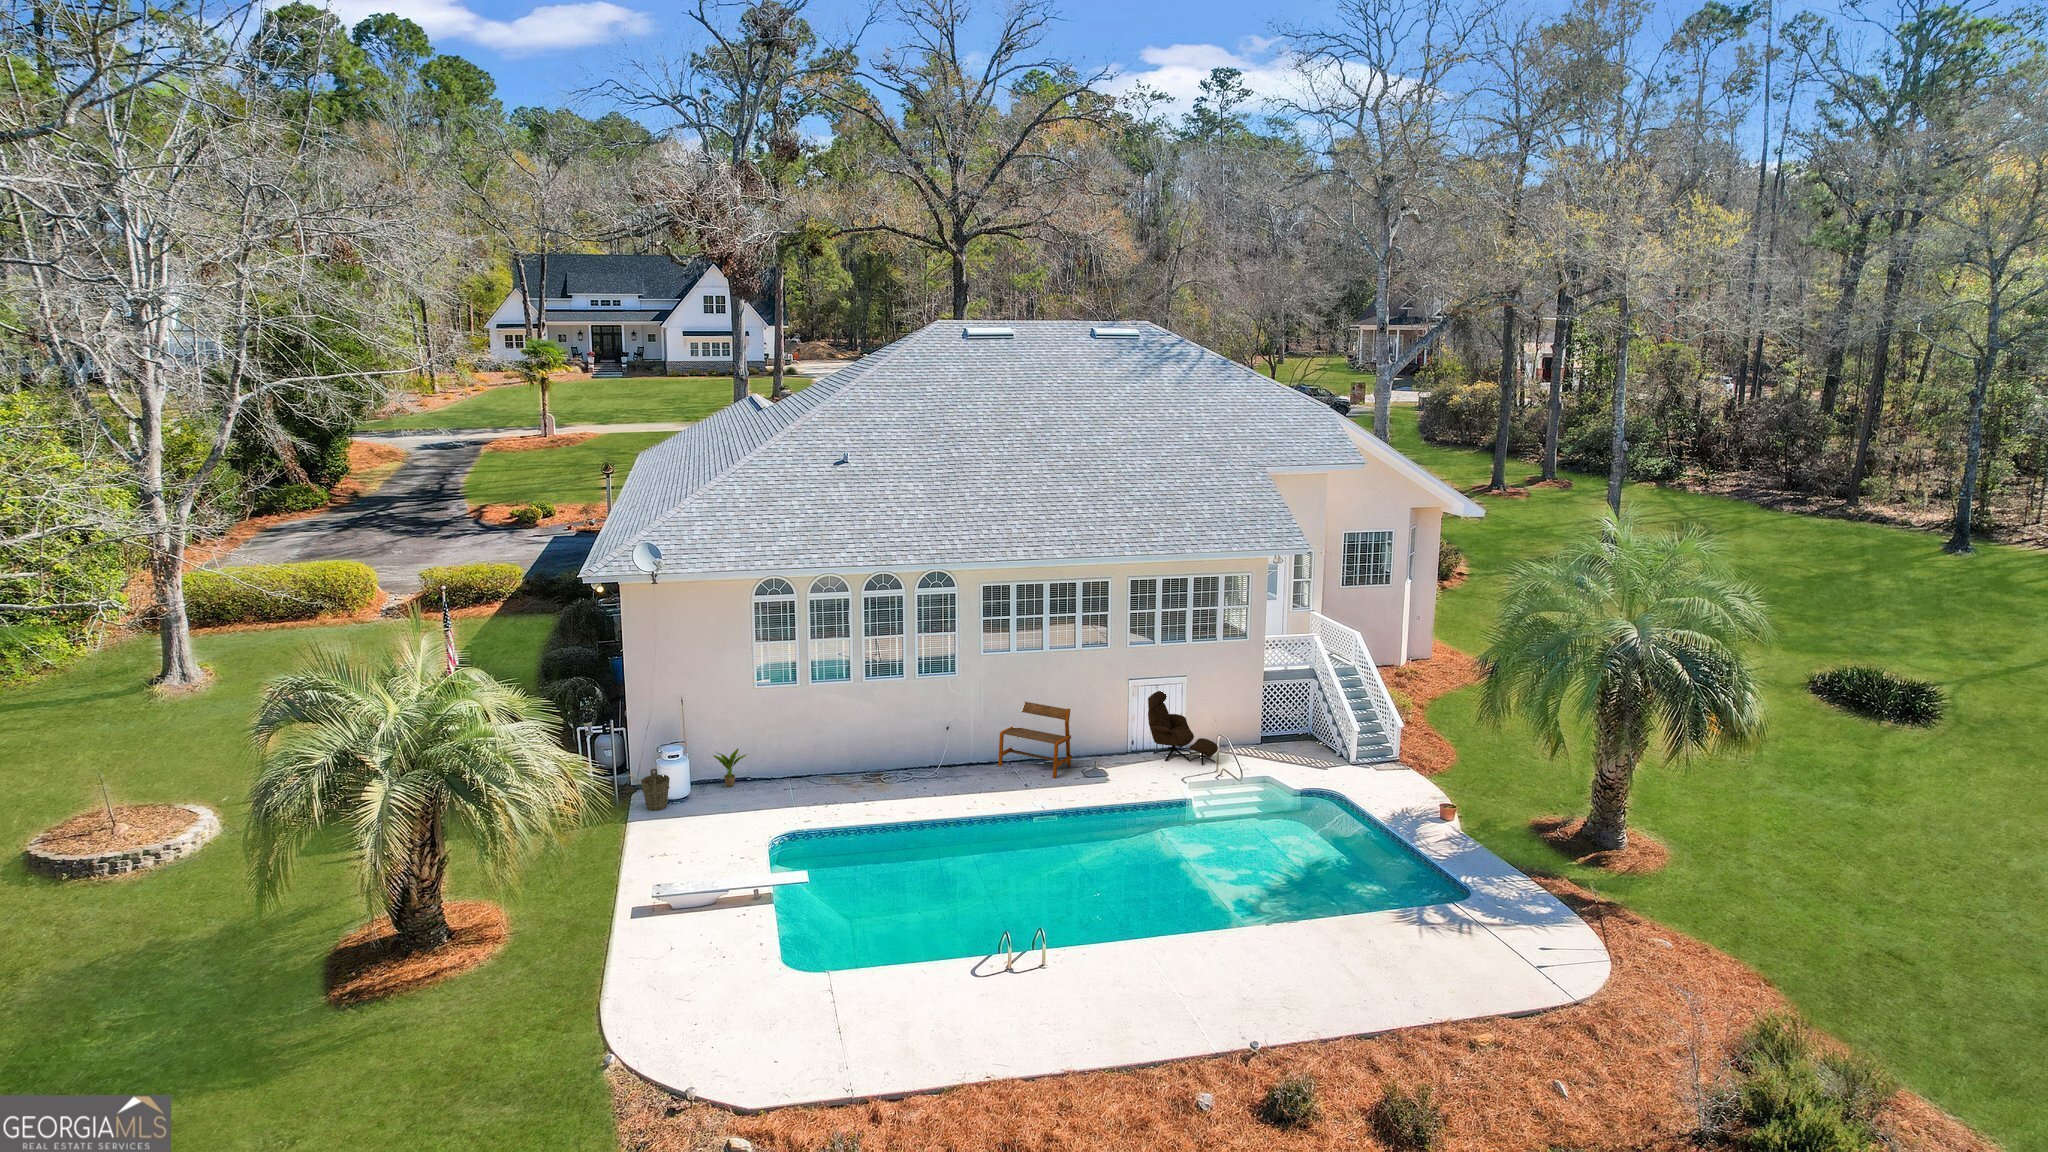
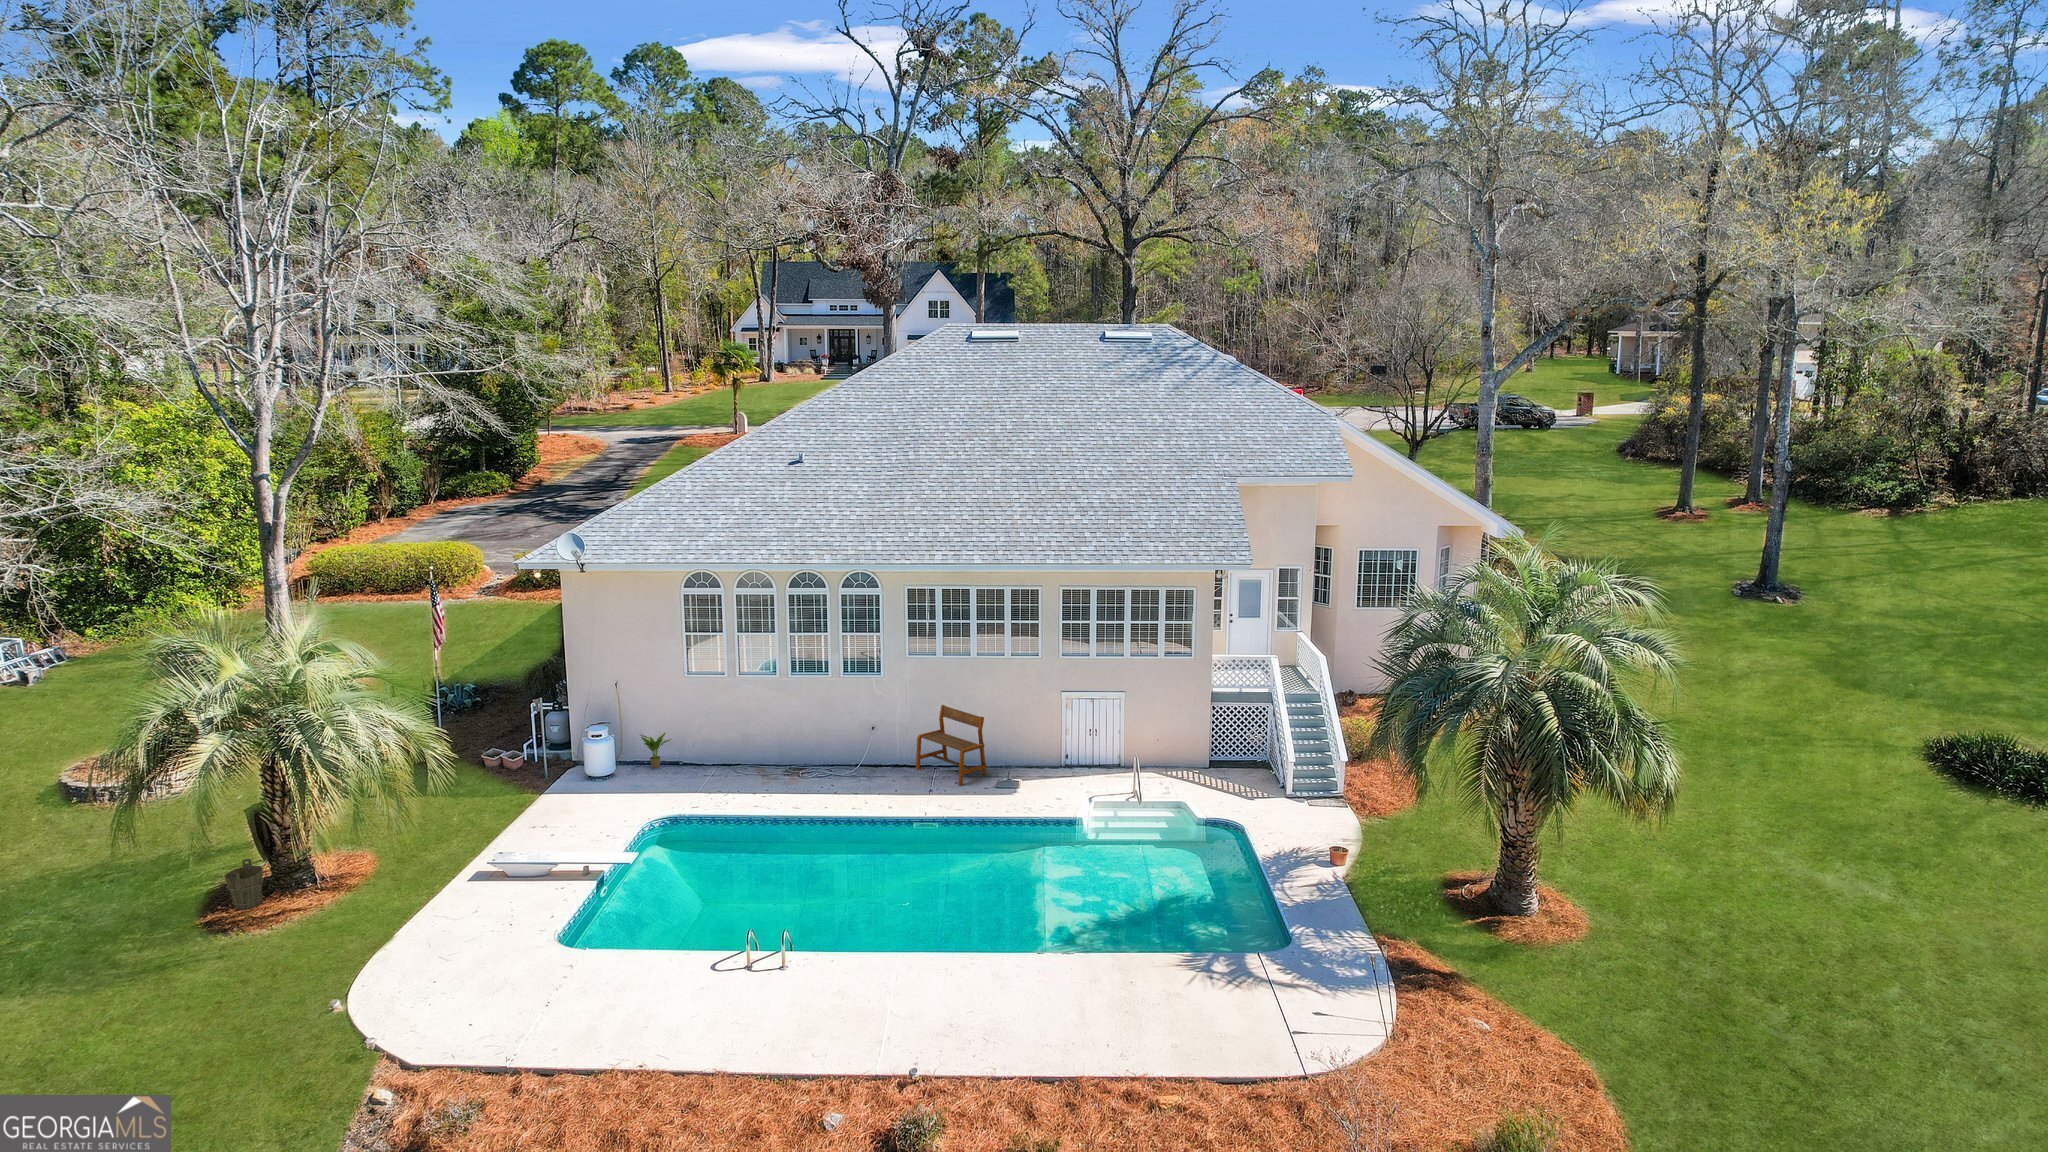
lounge chair: present [1148,691,1218,765] -> none [1071,705,1142,785]
bucket: present [641,769,670,811] -> present [224,859,263,910]

